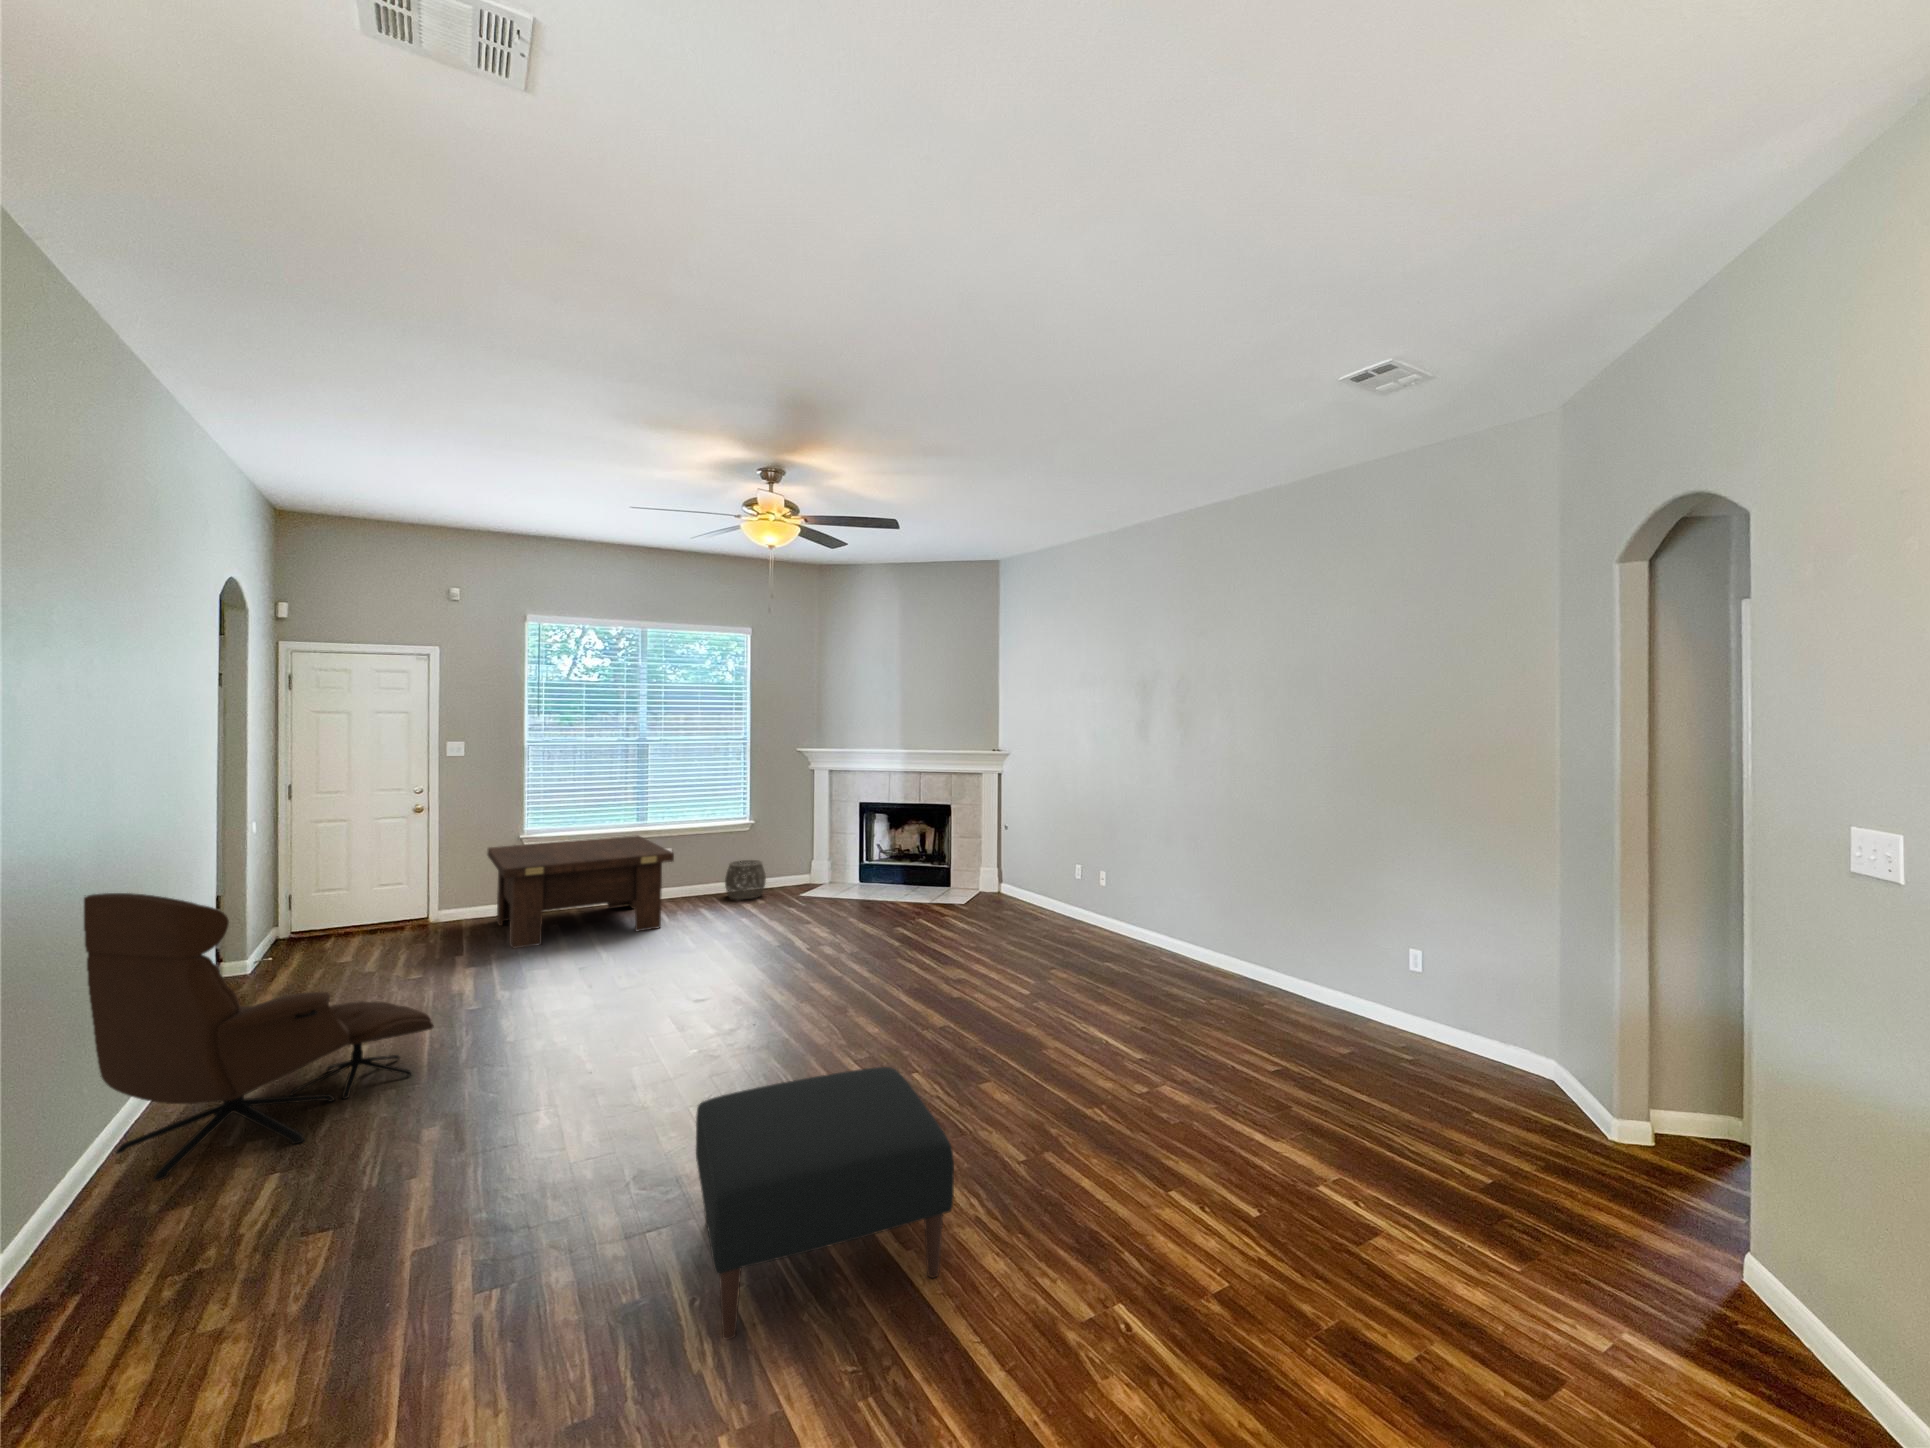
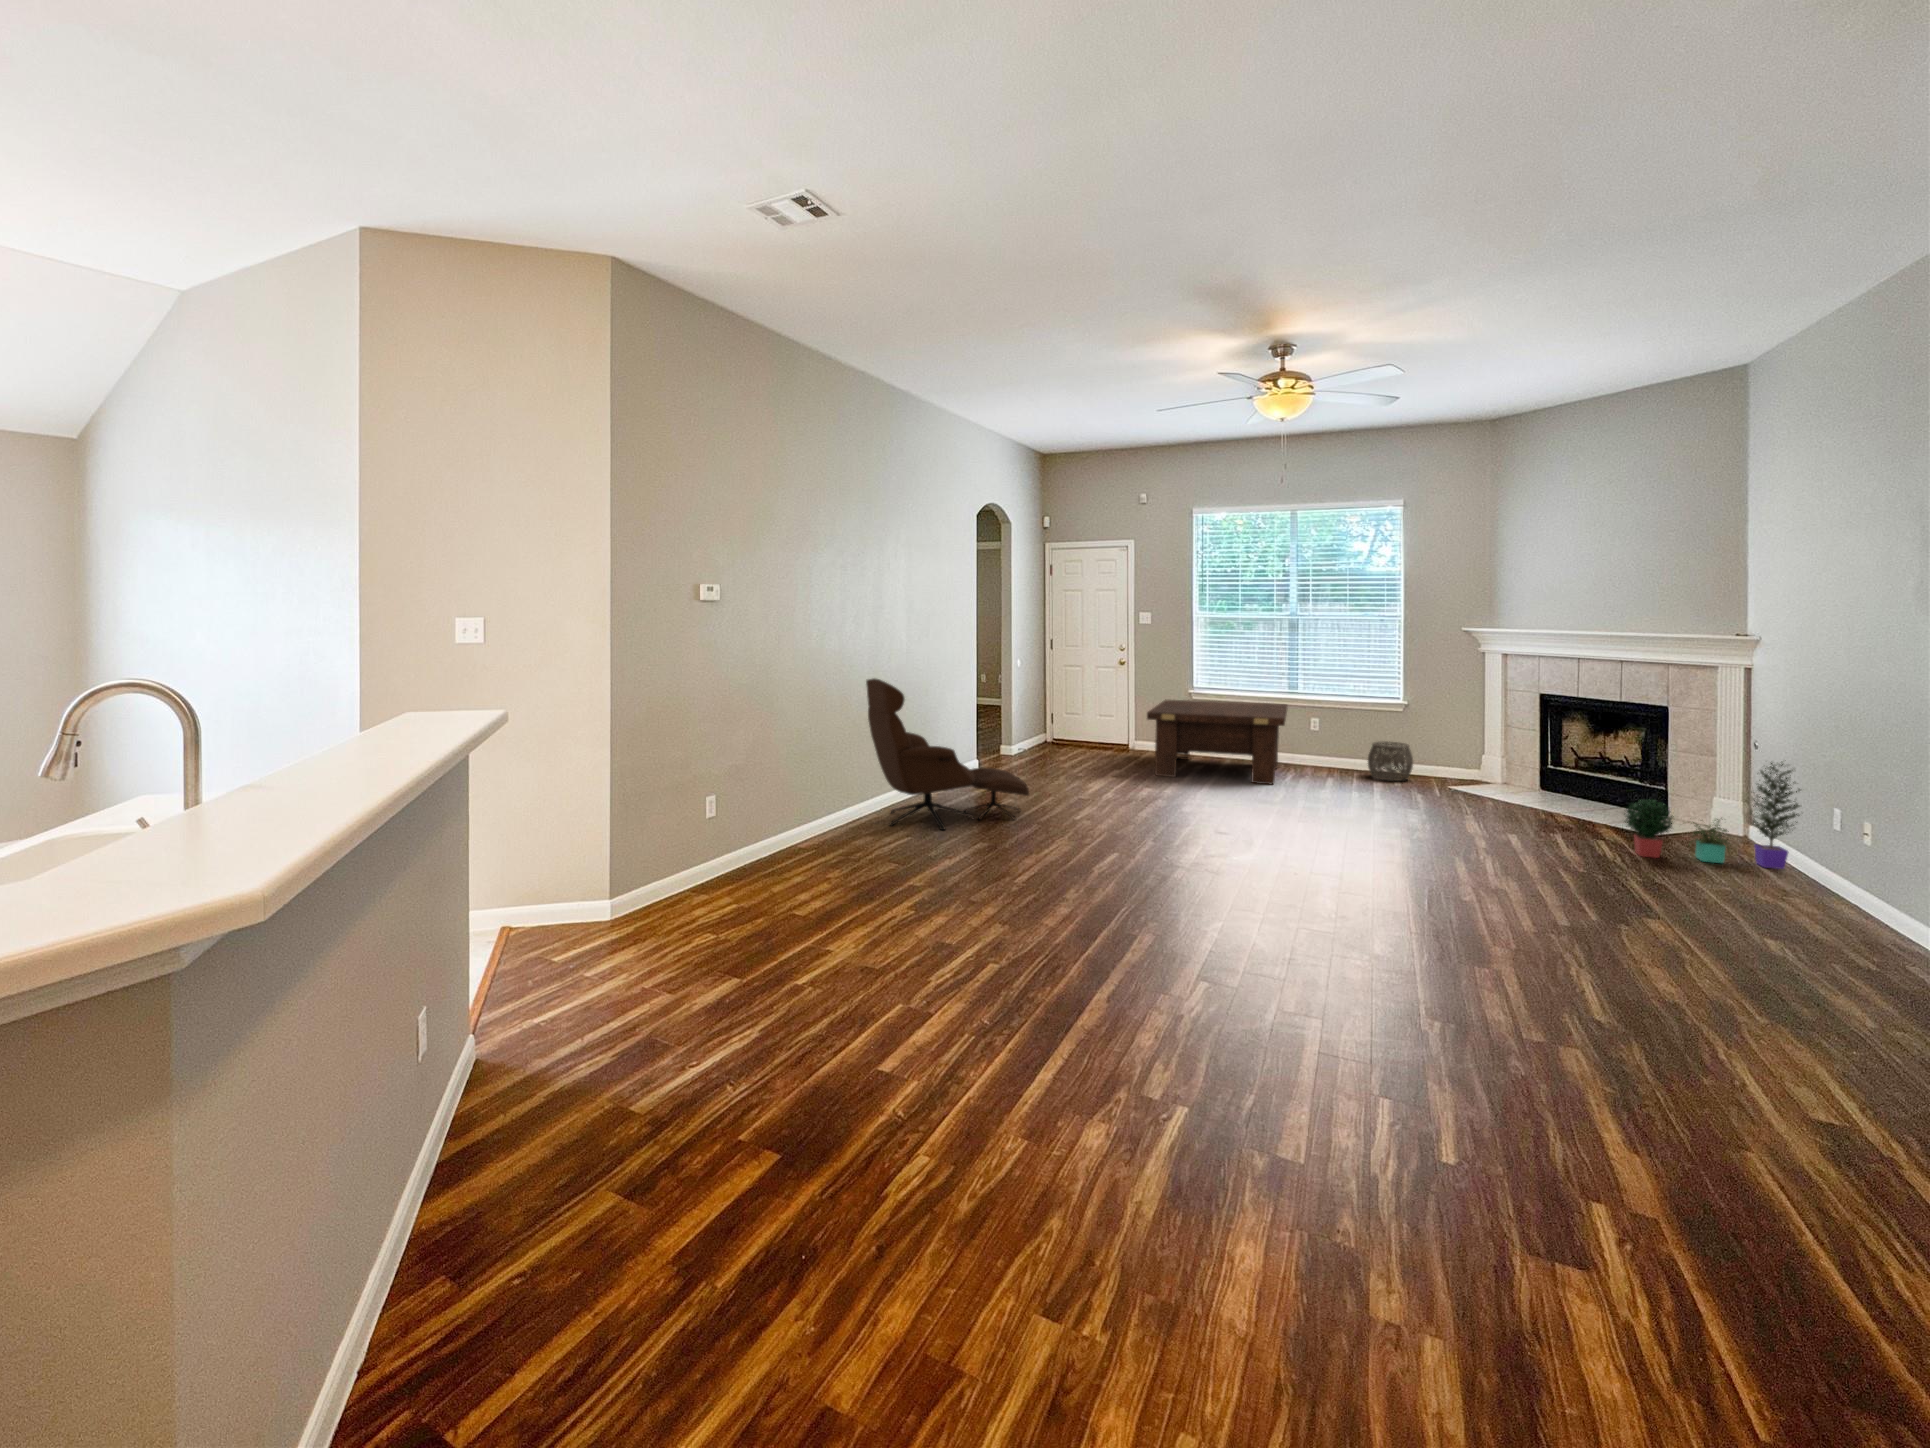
potted plant: none [973,837,1059,925] -> present [1624,763,1800,869]
ottoman: present [696,1067,954,1340] -> none [967,843,1175,999]

